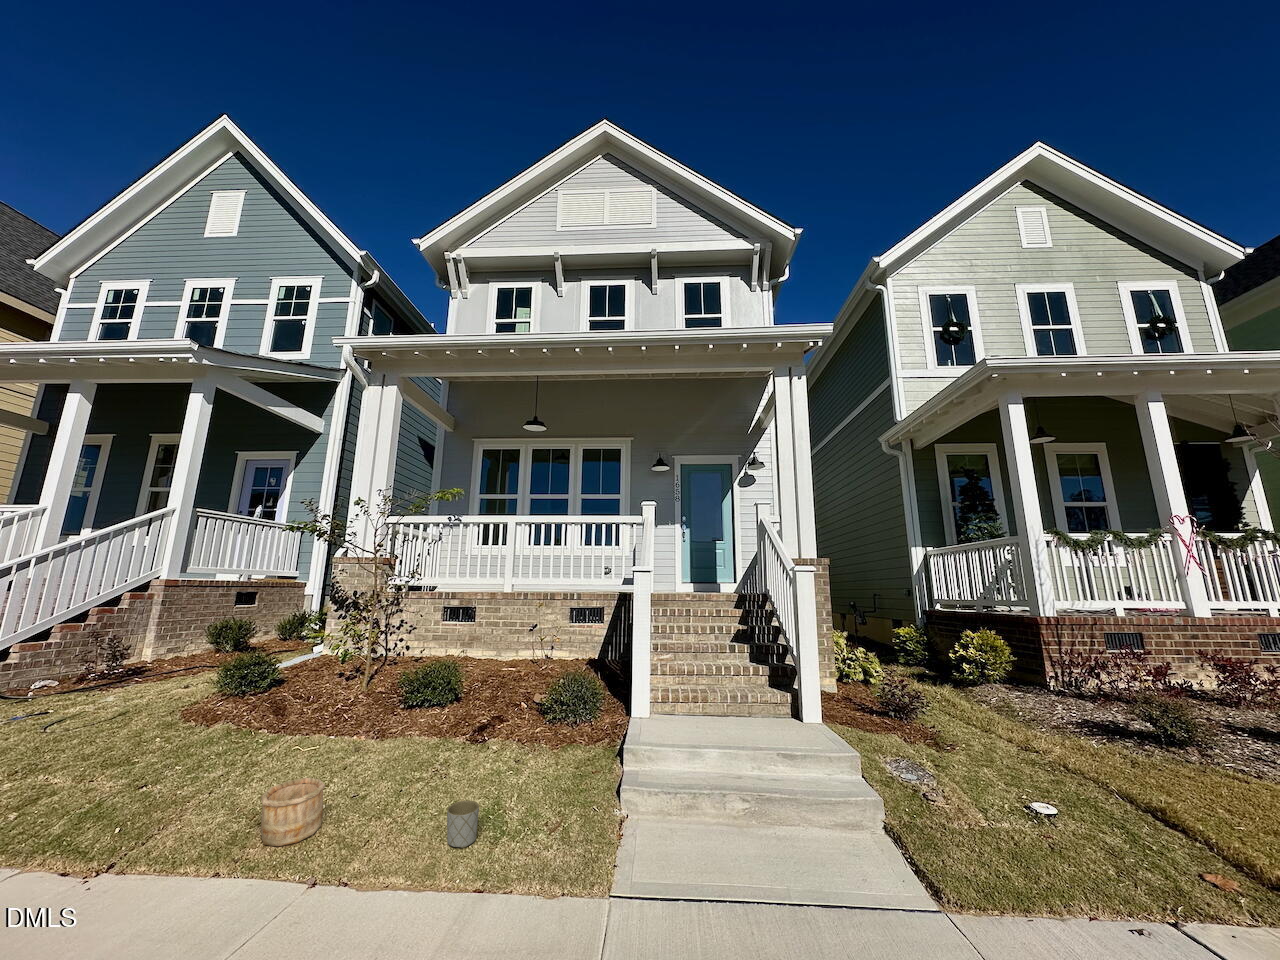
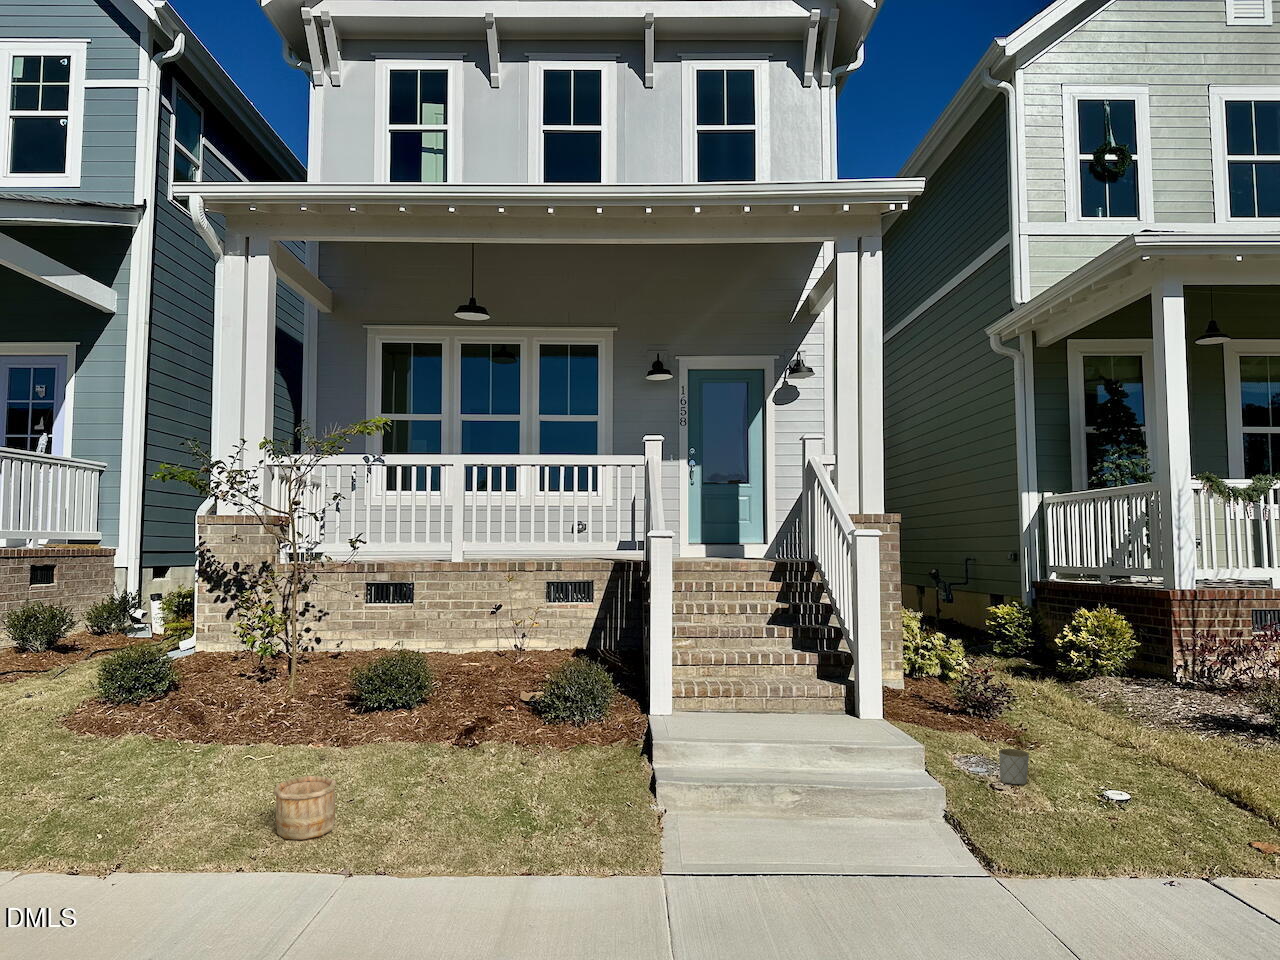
planter: present [447,801,479,848] -> present [999,749,1029,785]

